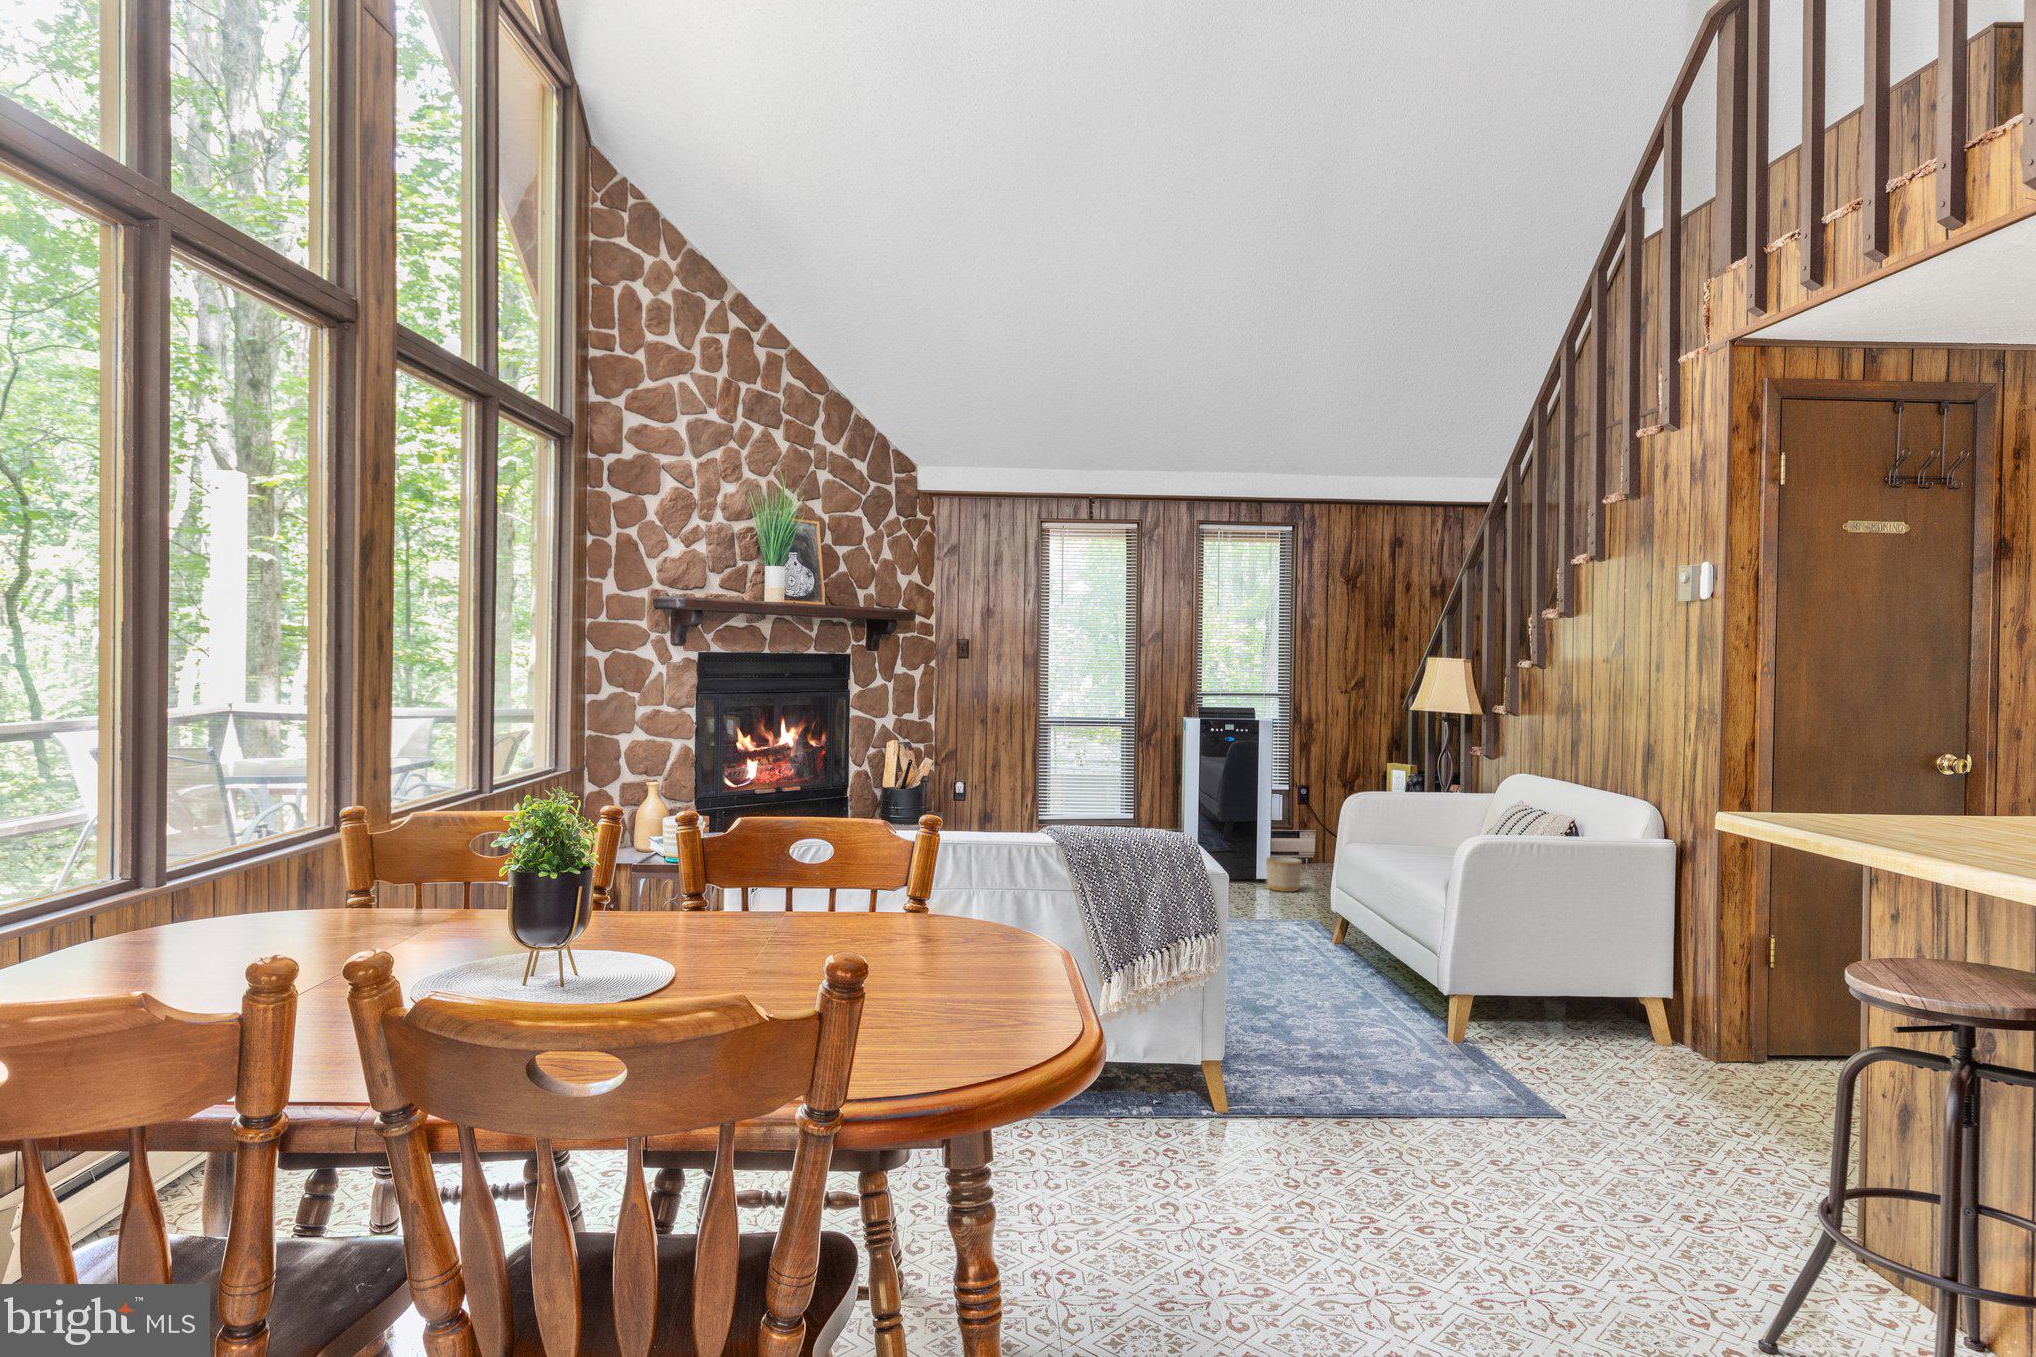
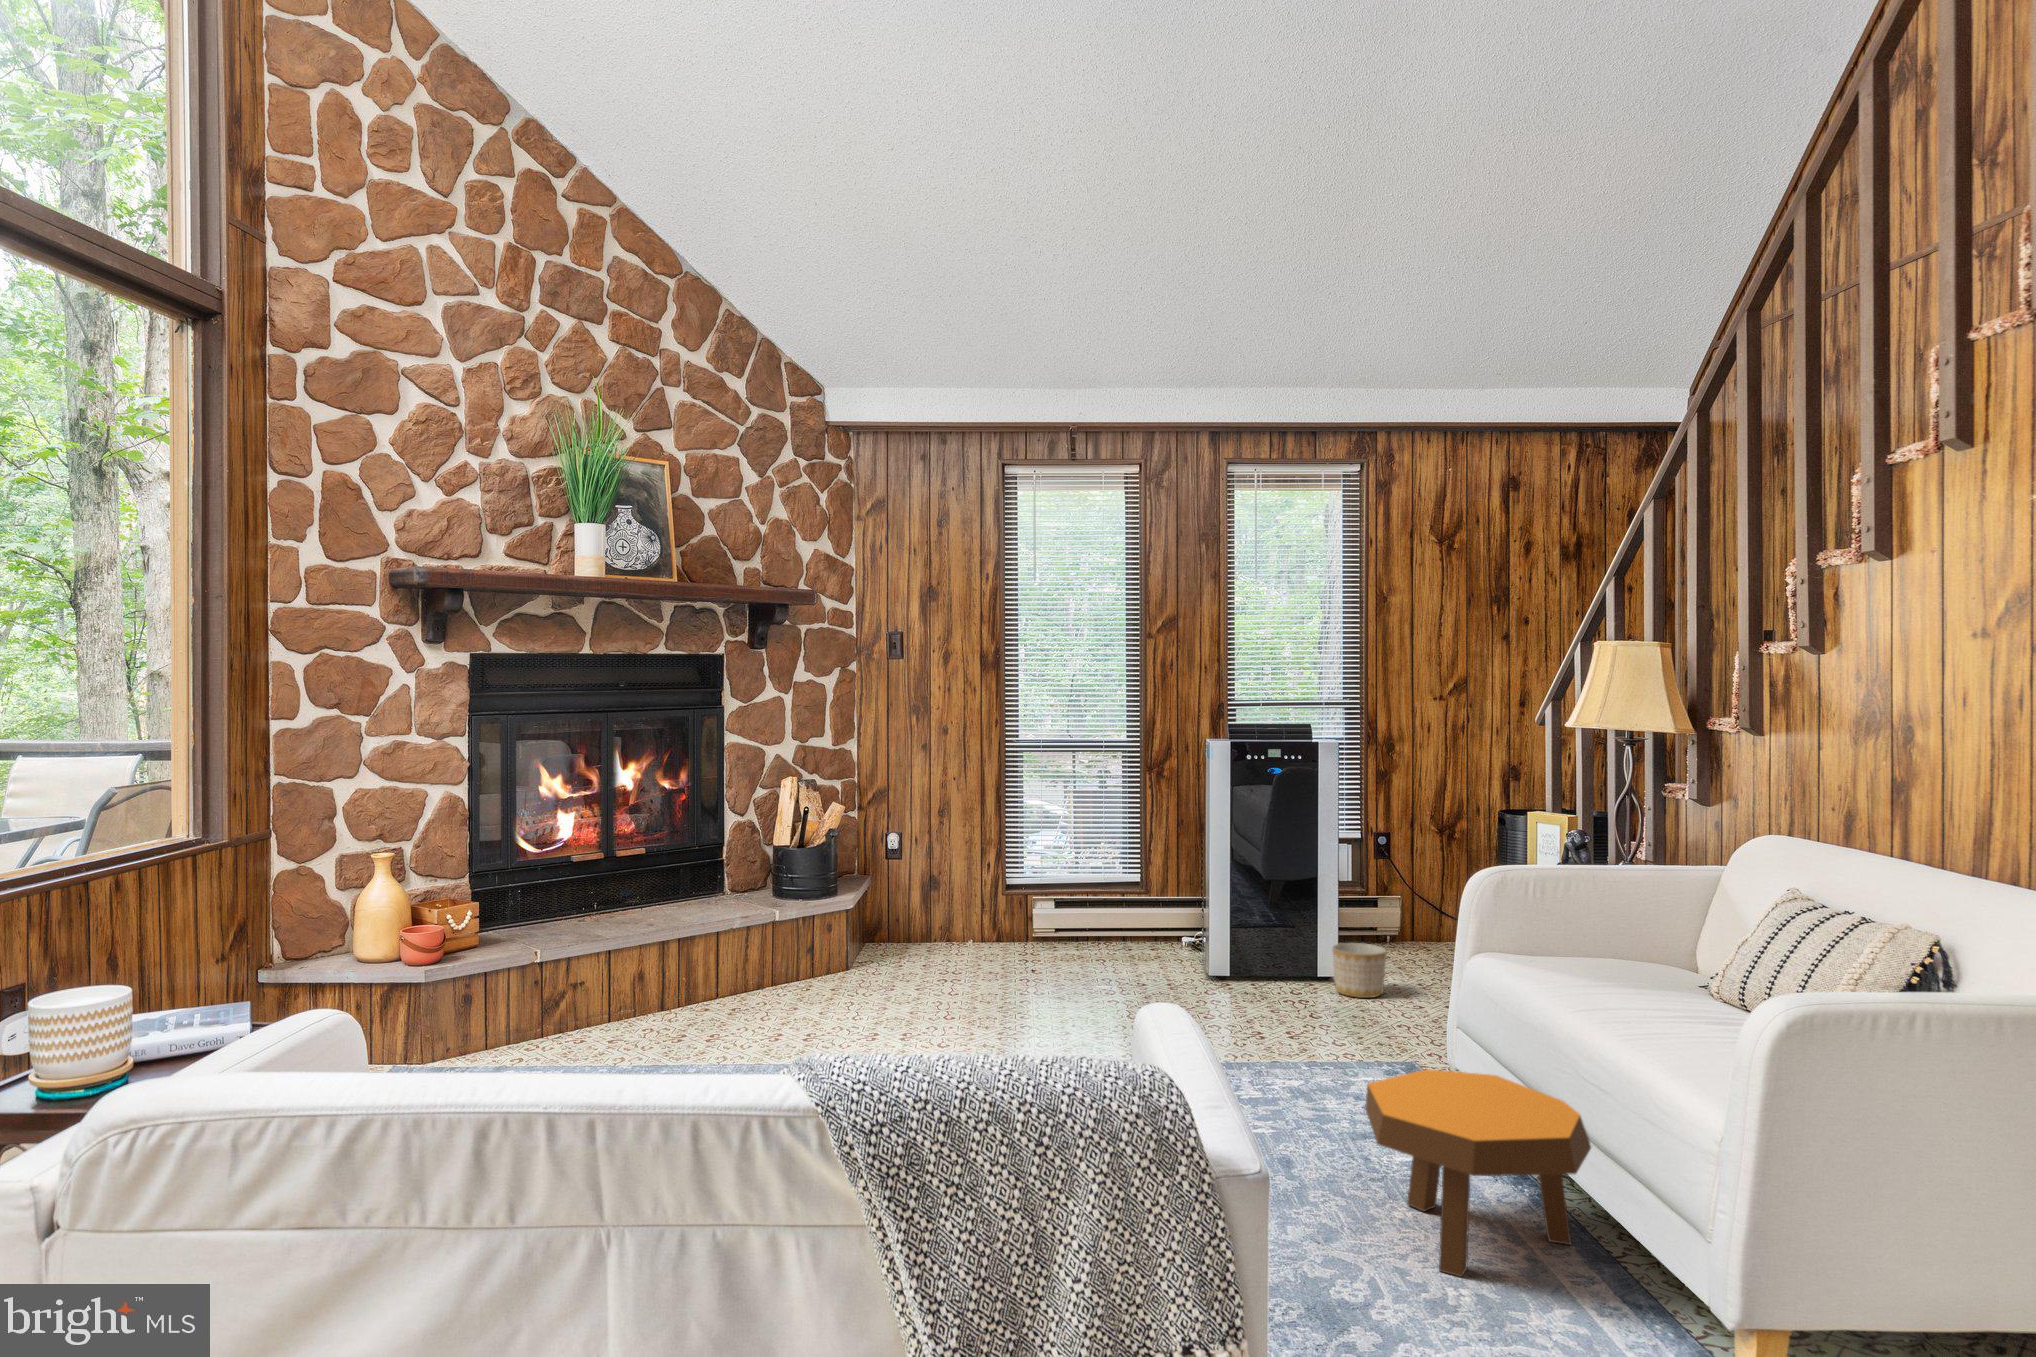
footstool: none [1272,898,1392,991] -> present [1365,1069,1591,1277]

